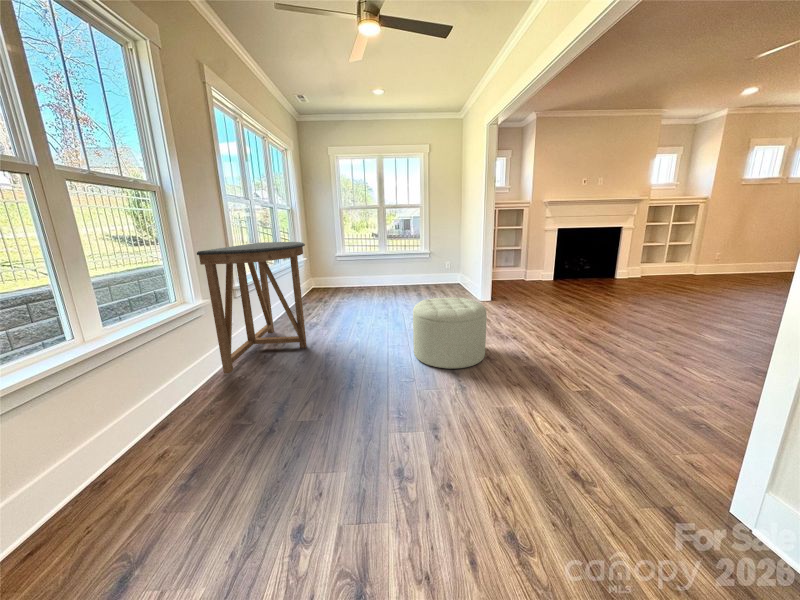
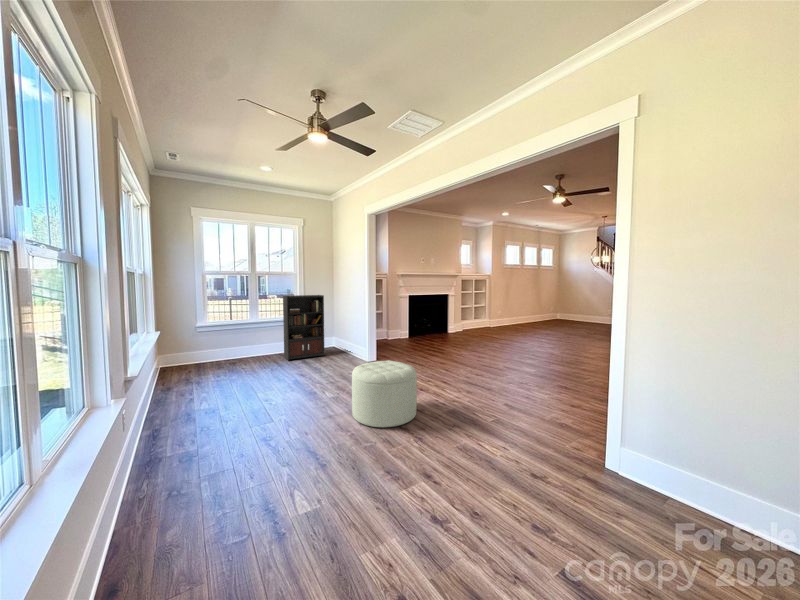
bookcase: none [405,228,448,292] -> present [283,295,325,360]
console table: present [197,242,307,374] -> none [121,315,230,499]

